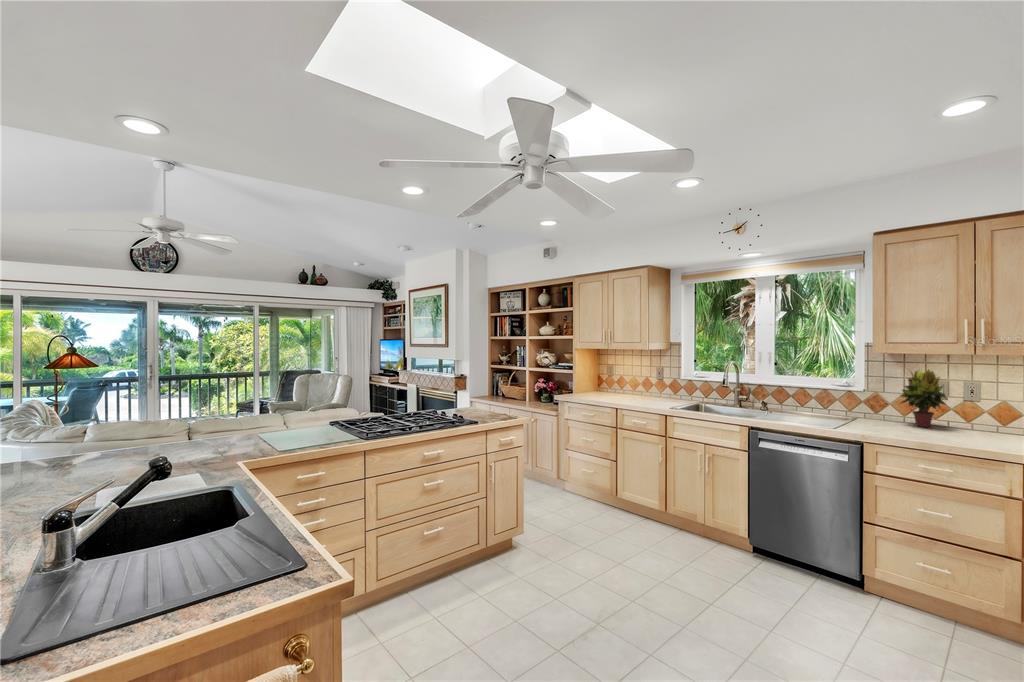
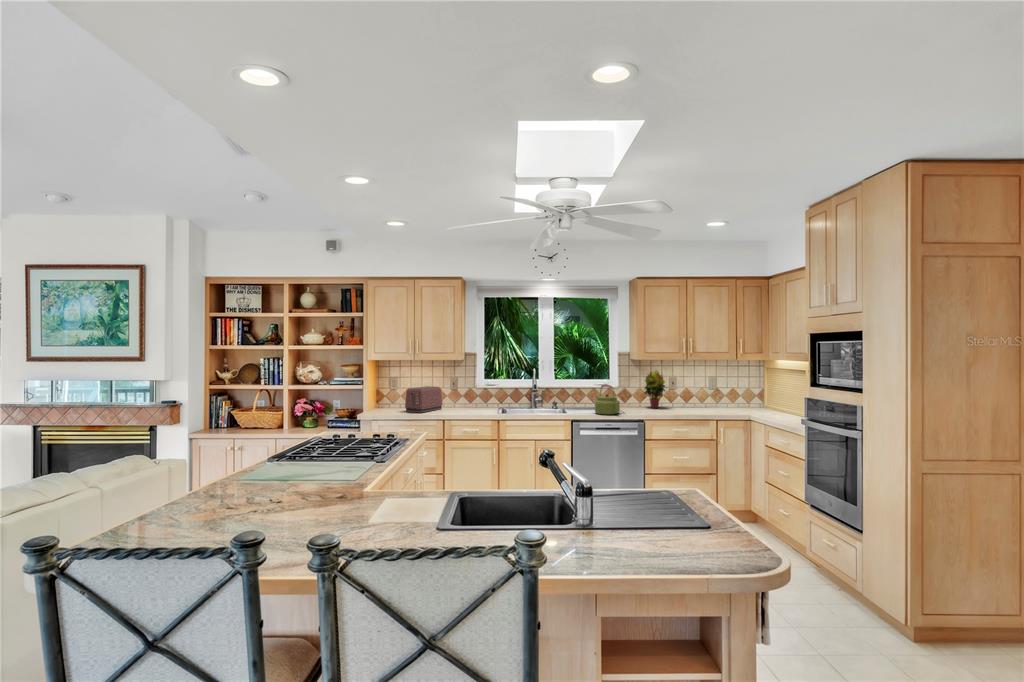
toaster: none [603,374,641,399] -> present [405,386,443,413]
kettle: none [793,386,833,427] -> present [595,385,620,415]

